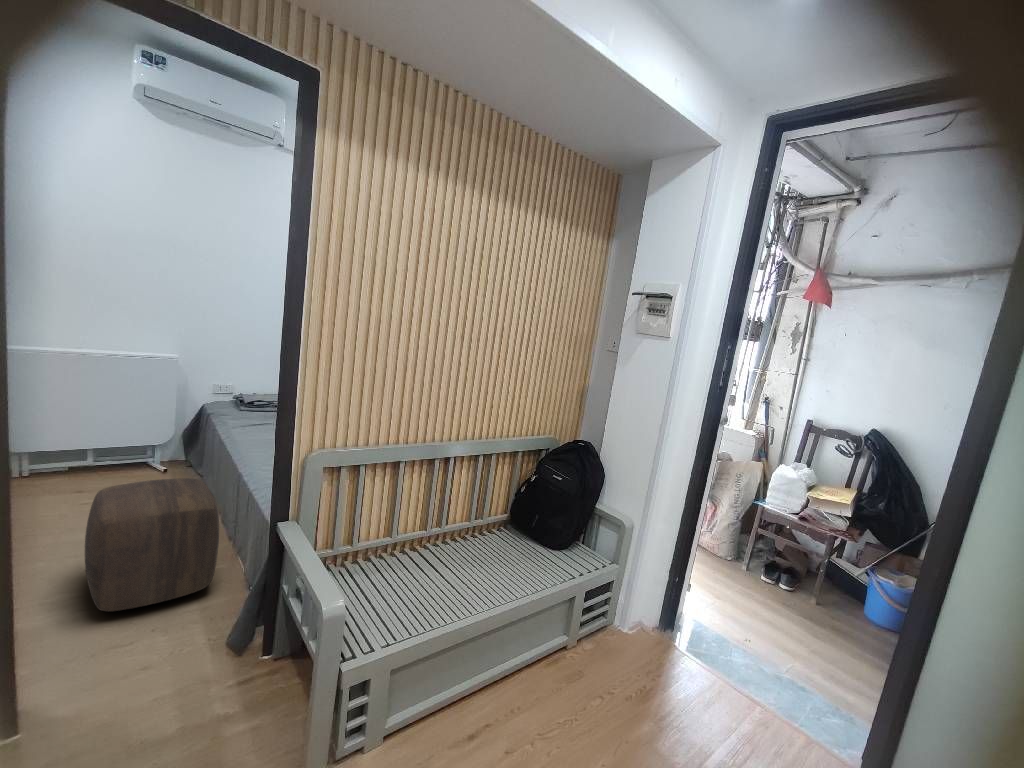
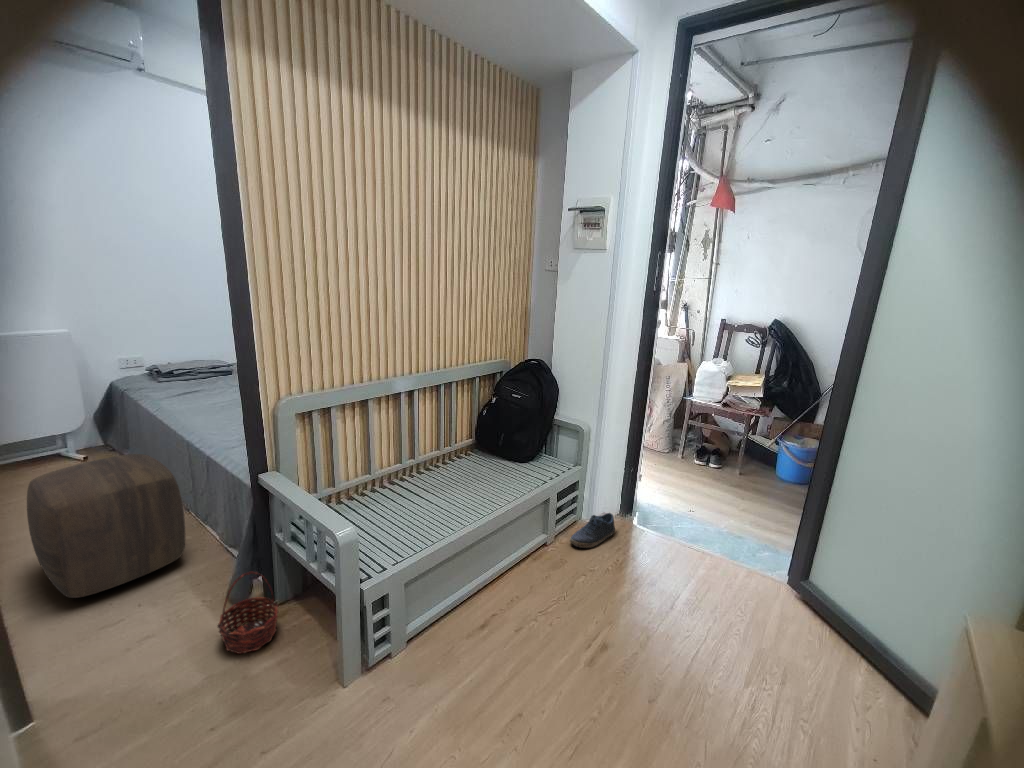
basket: none [209,622,273,708] -> present [218,572,279,654]
shoe: none [595,624,650,663] -> present [570,513,615,548]

